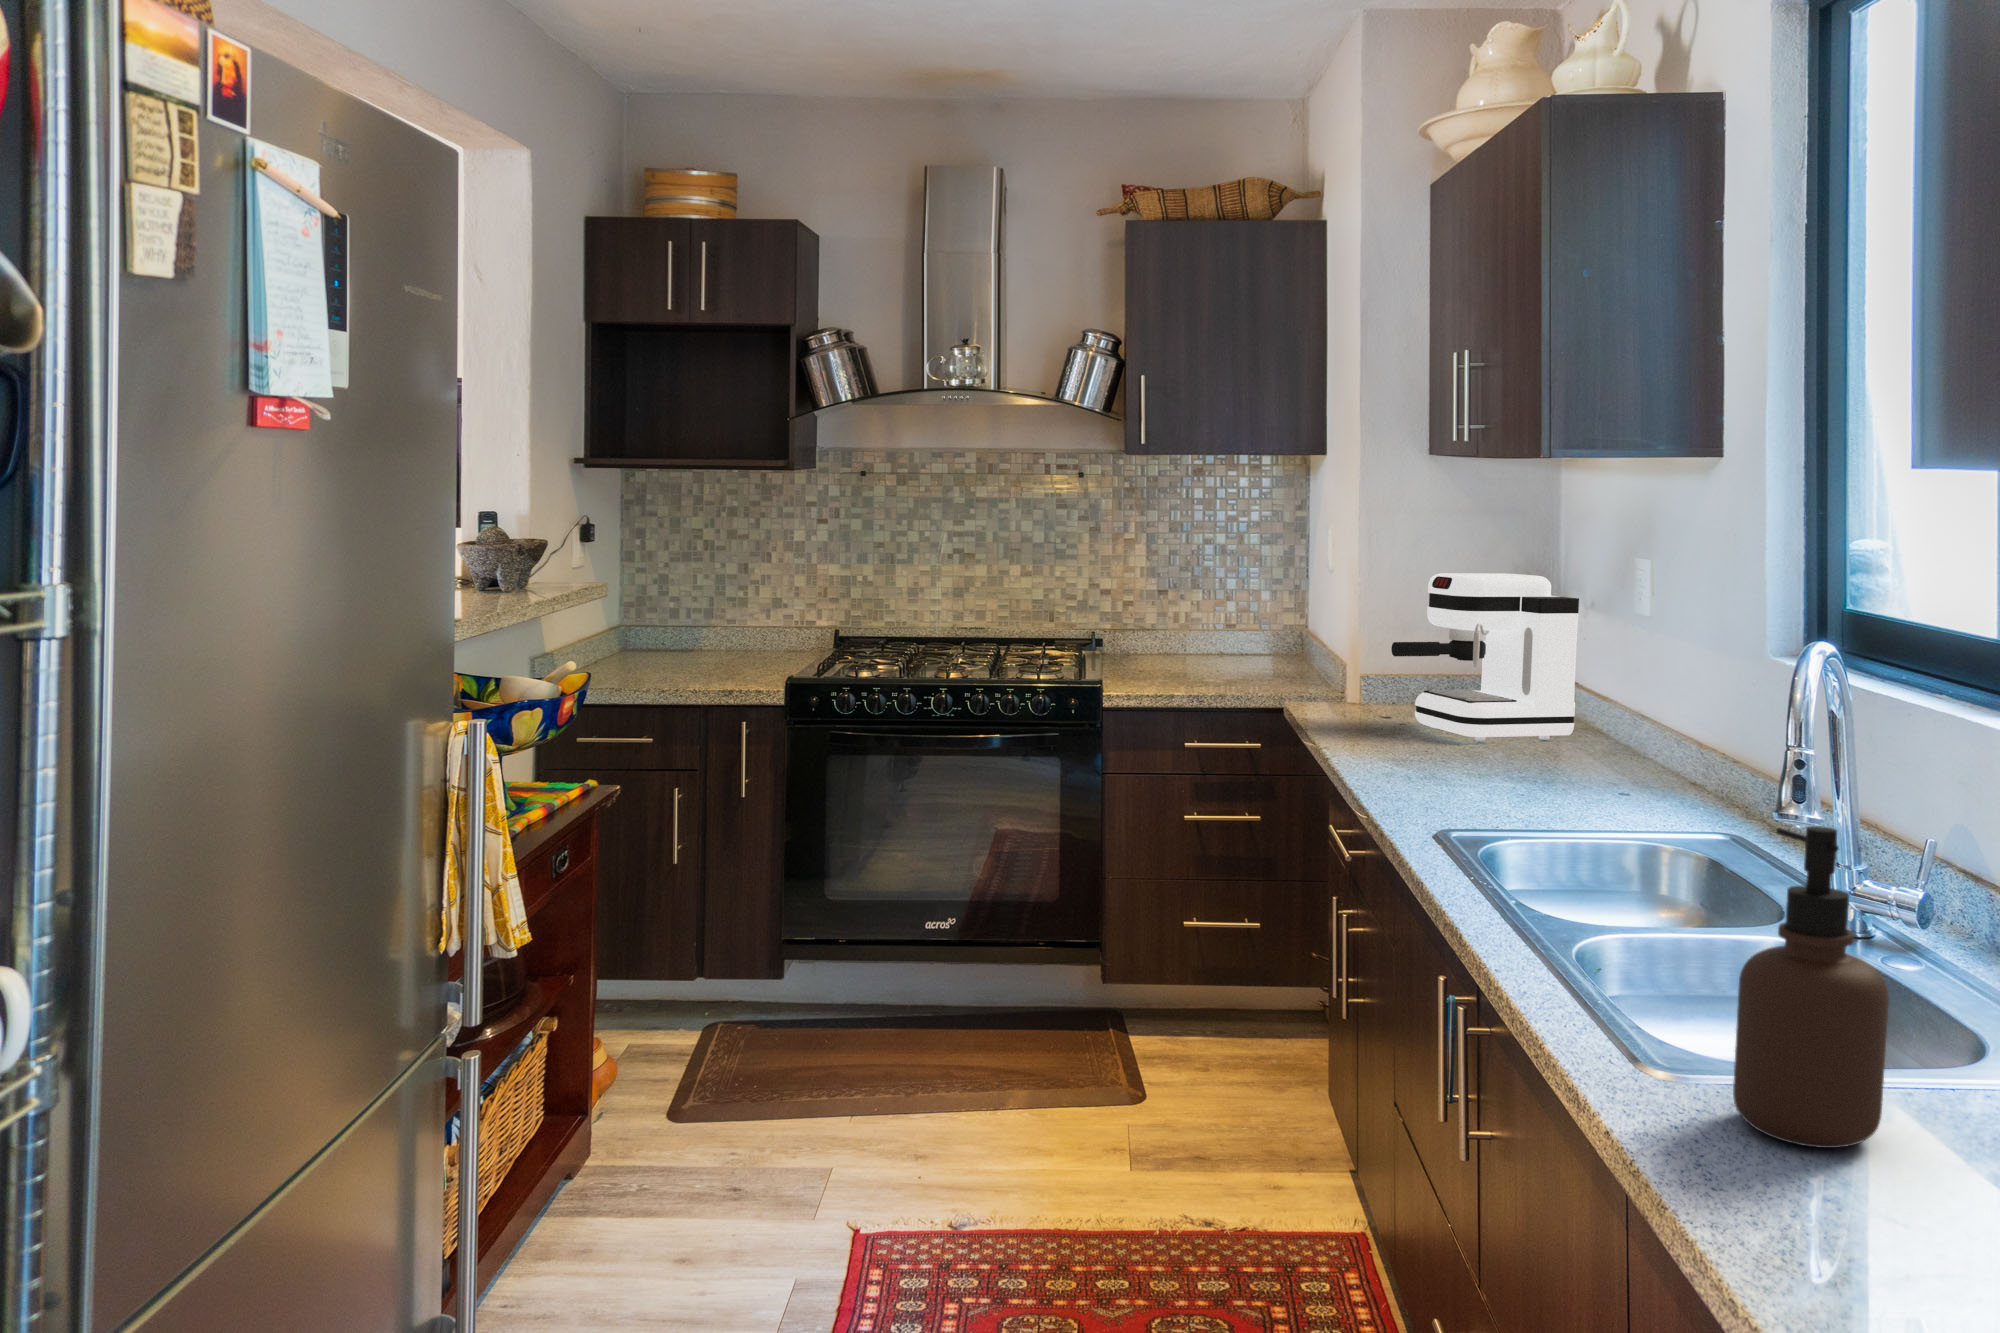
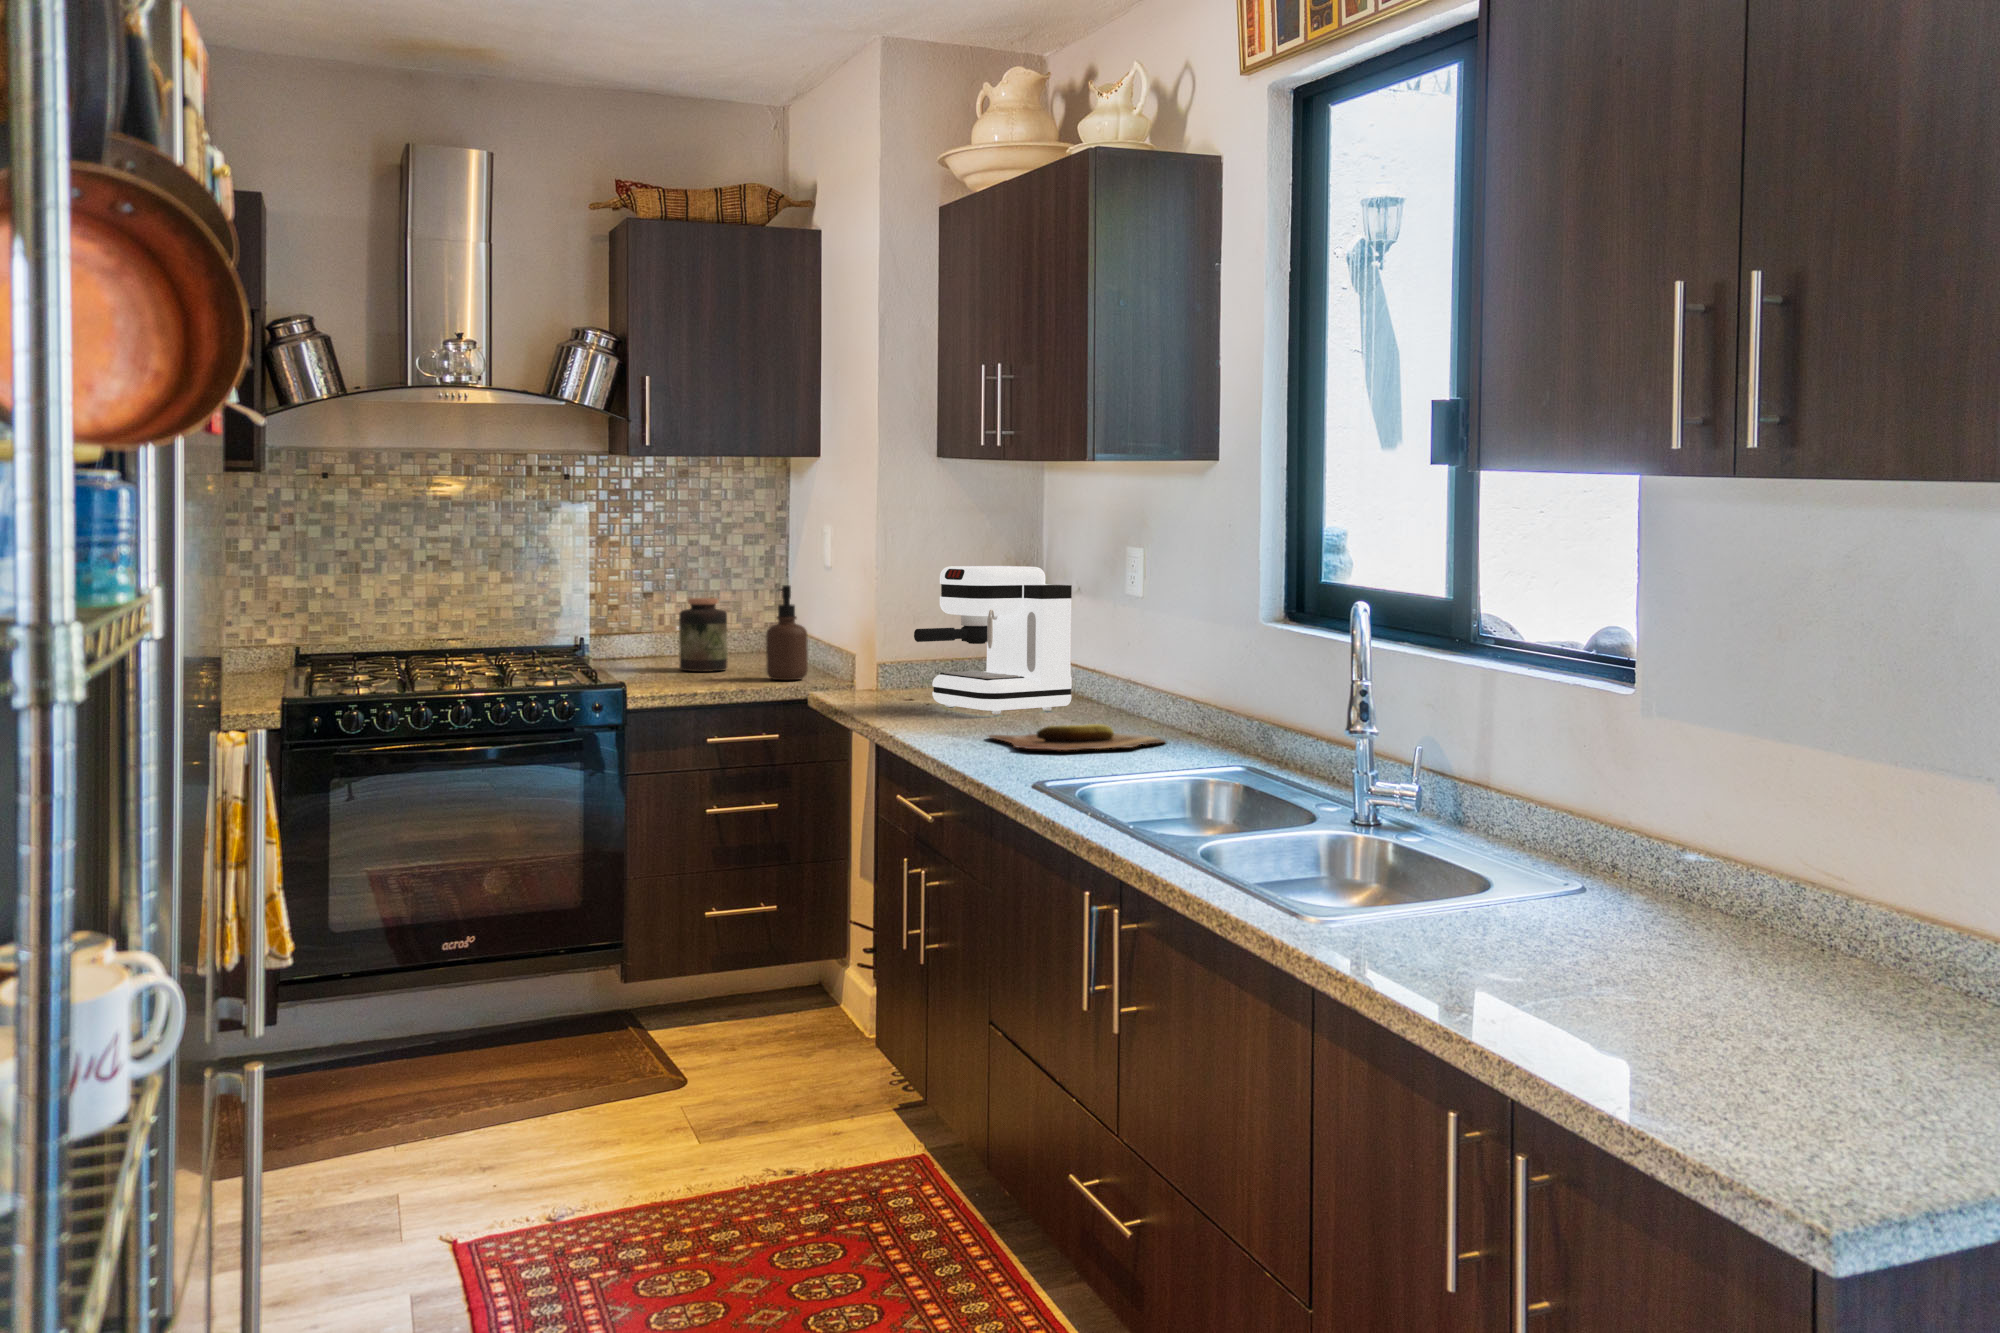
jar: none [1184,596,1234,672] -> present [679,598,727,672]
cutting board: none [1444,763,1662,797] -> present [989,724,1166,750]
soap dispenser: present [1733,826,1889,1148] -> present [766,585,808,680]

